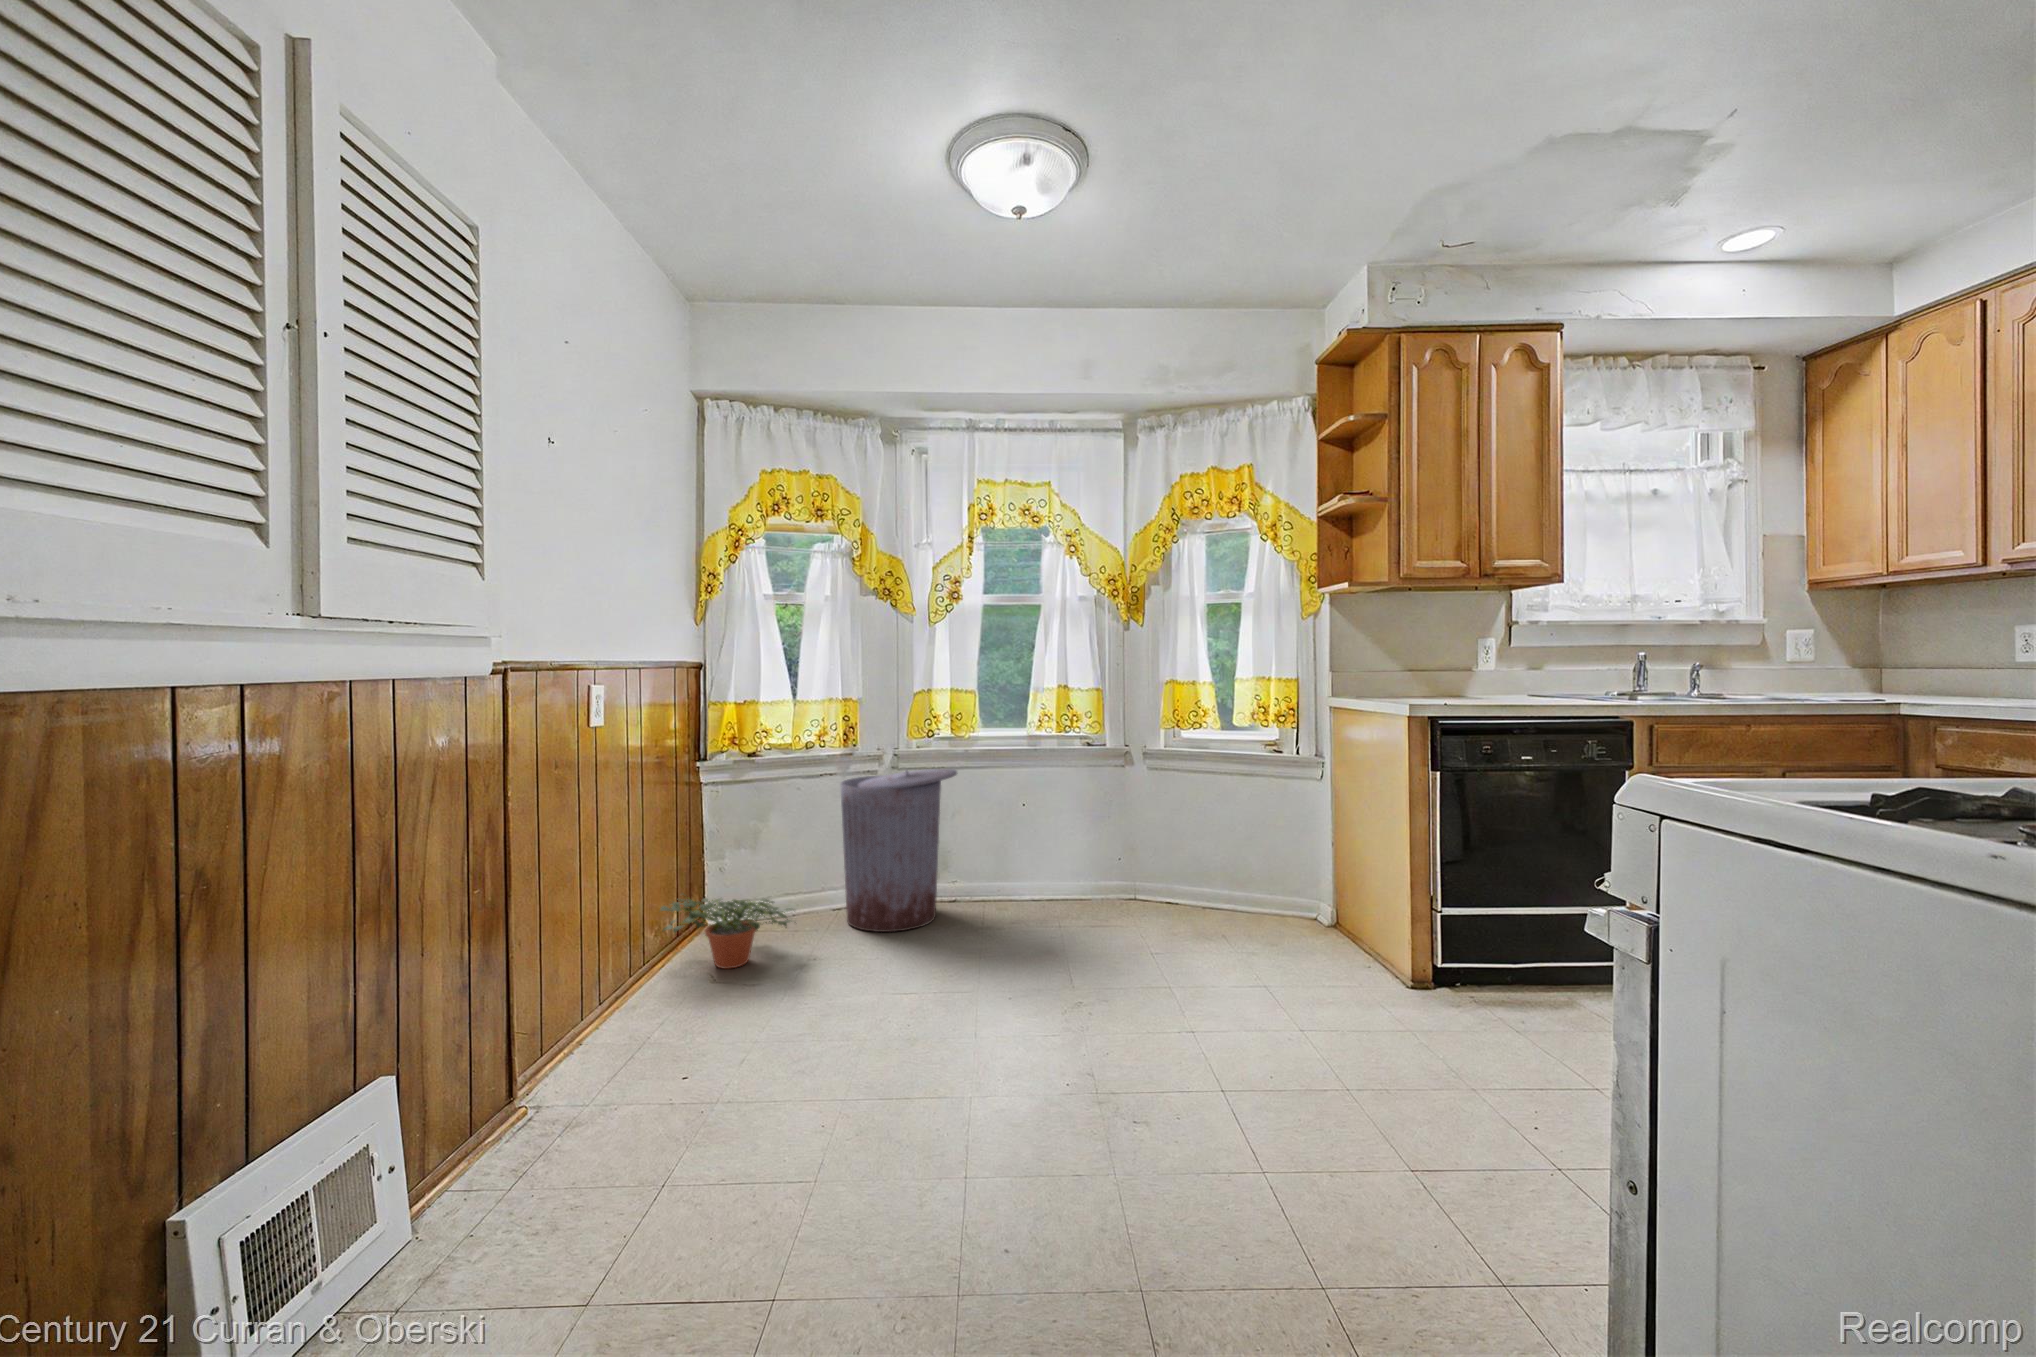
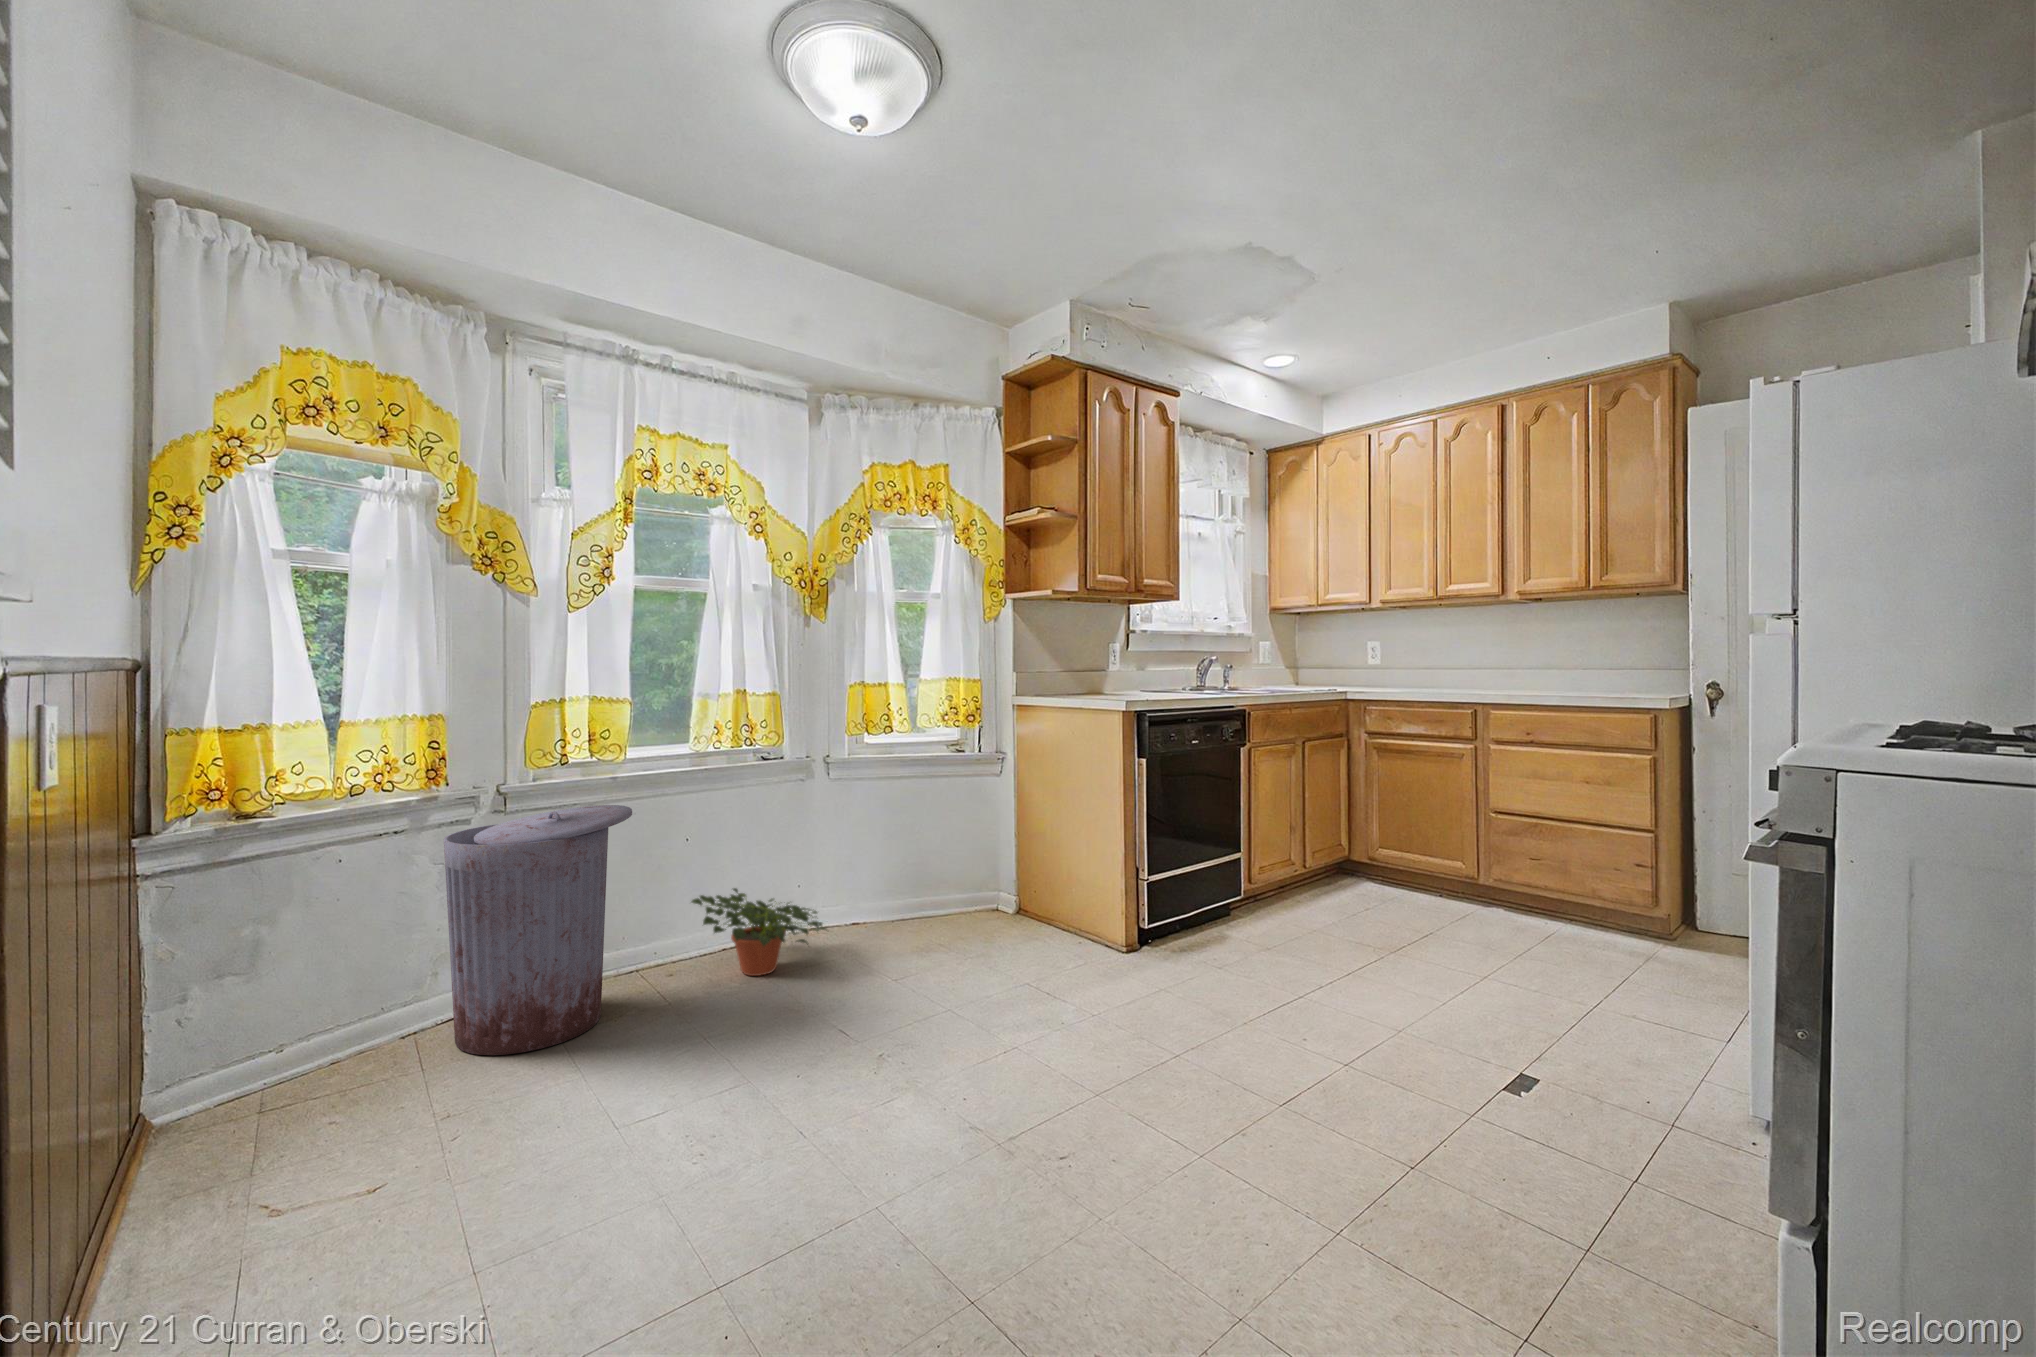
potted plant: present [660,898,792,969] -> present [692,888,826,976]

